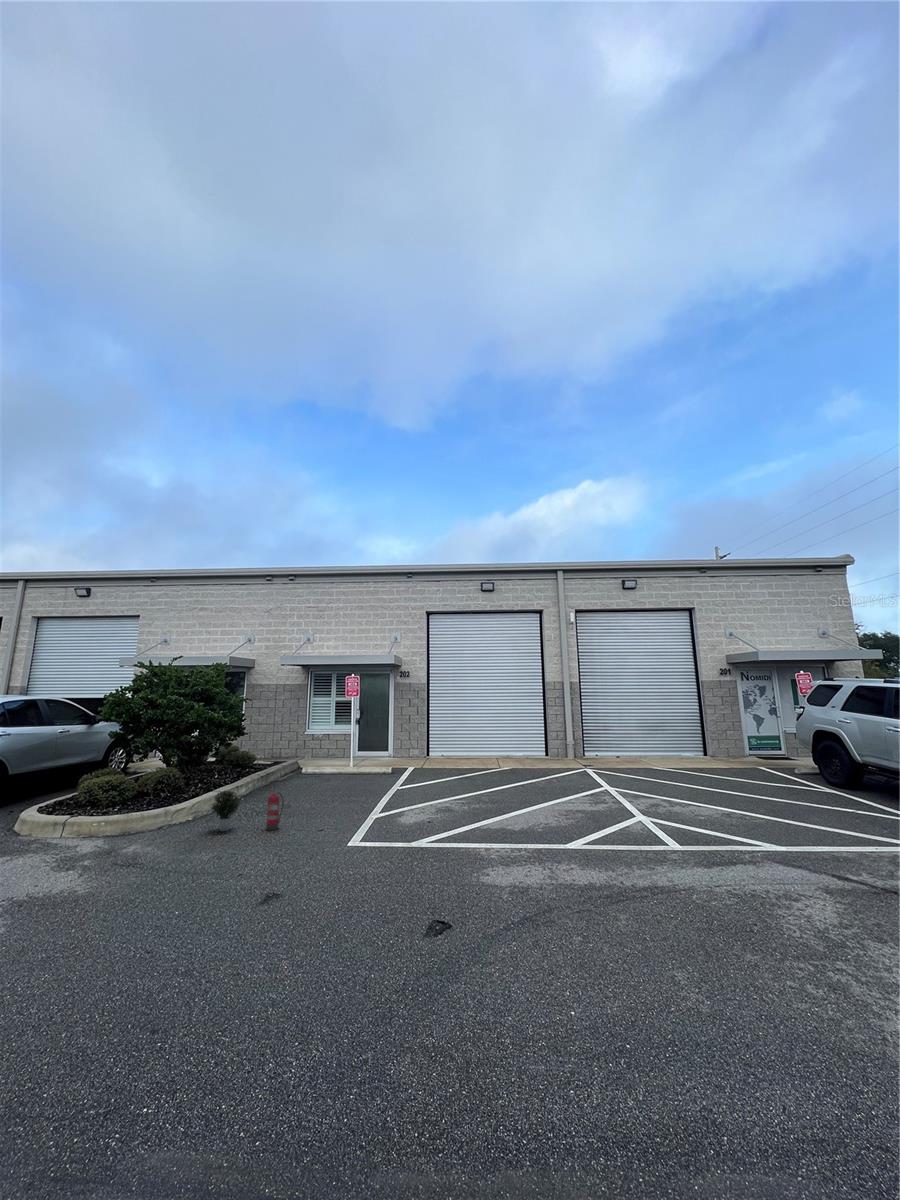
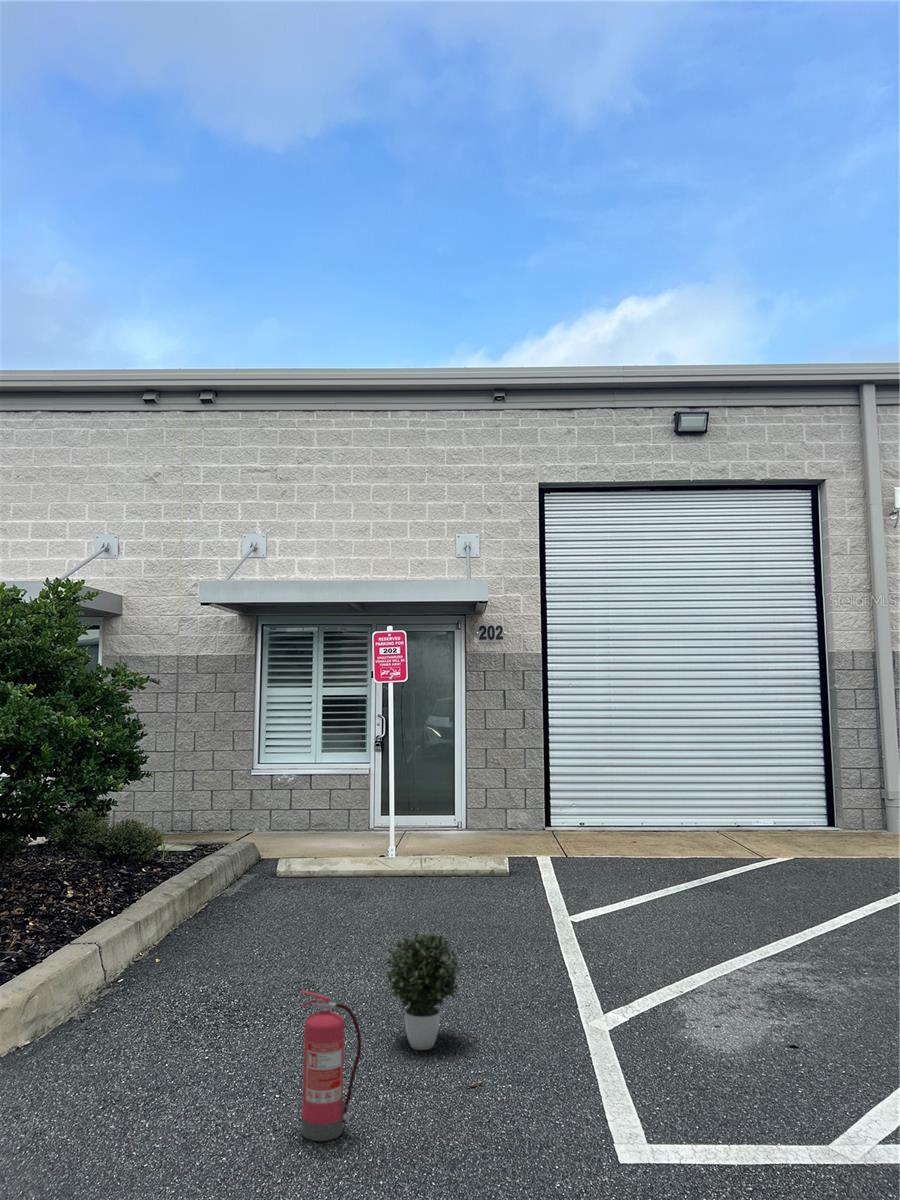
potted plant: present [212,791,240,831] -> present [387,934,460,1050]

